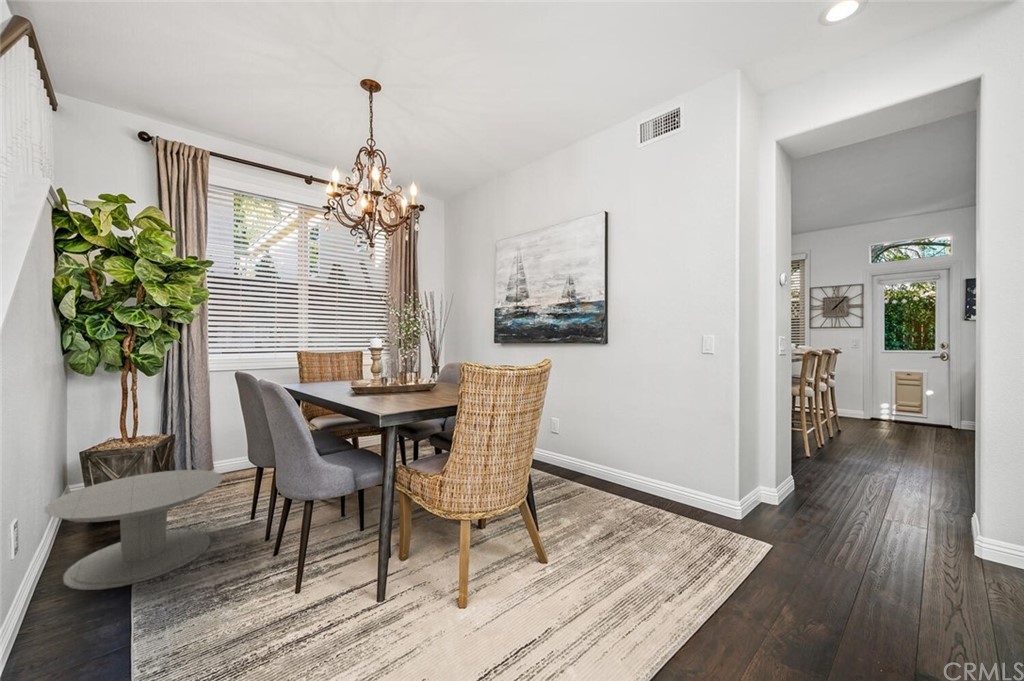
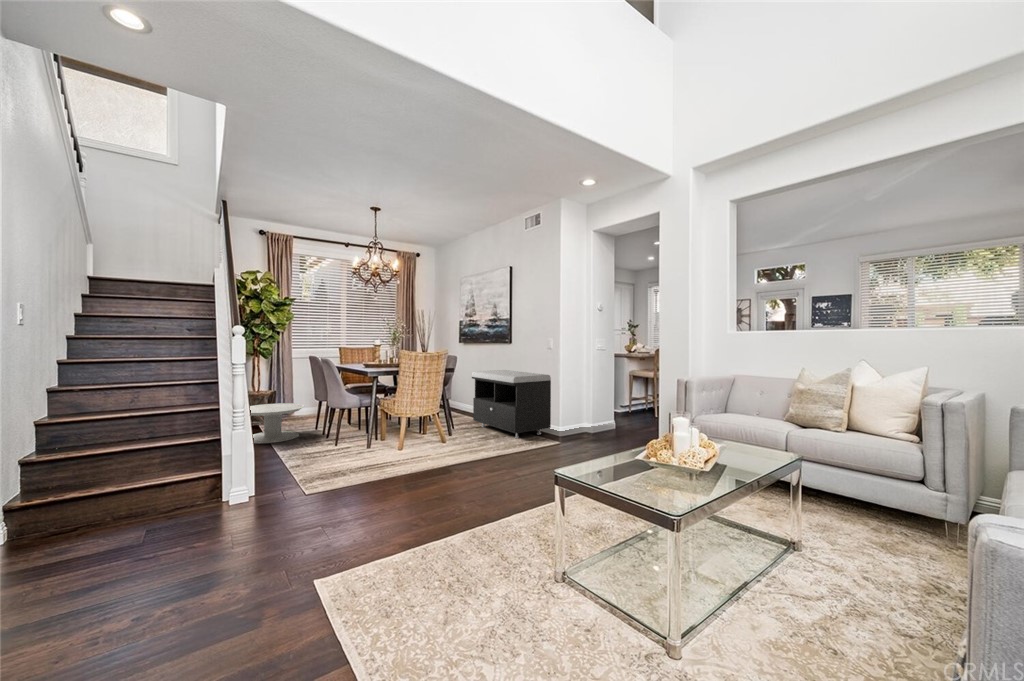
storage bench: none [551,389,717,531] -> present [472,370,551,438]

